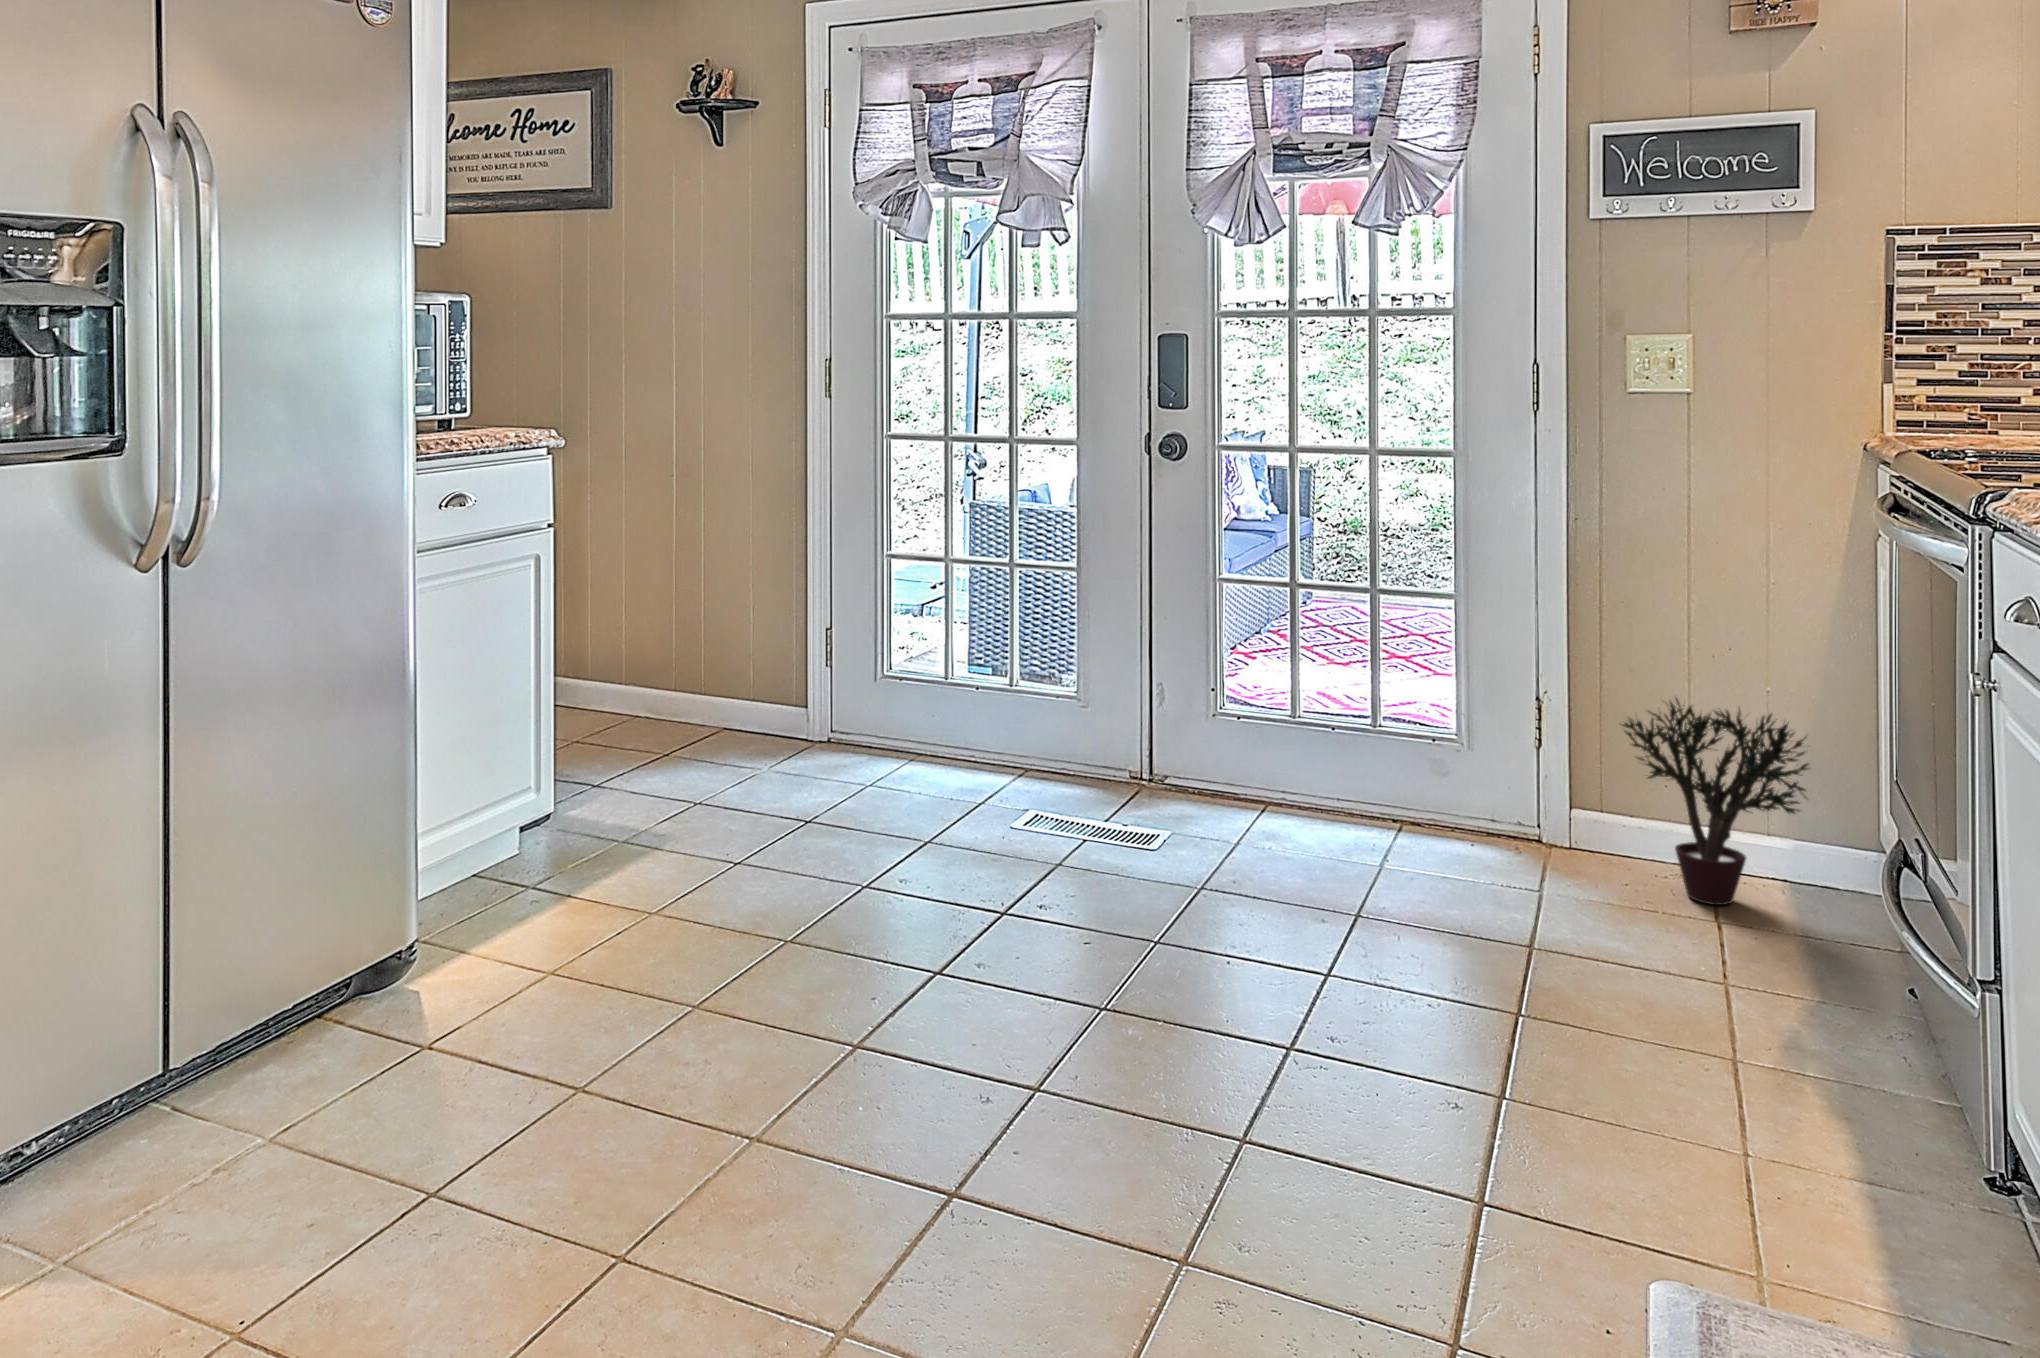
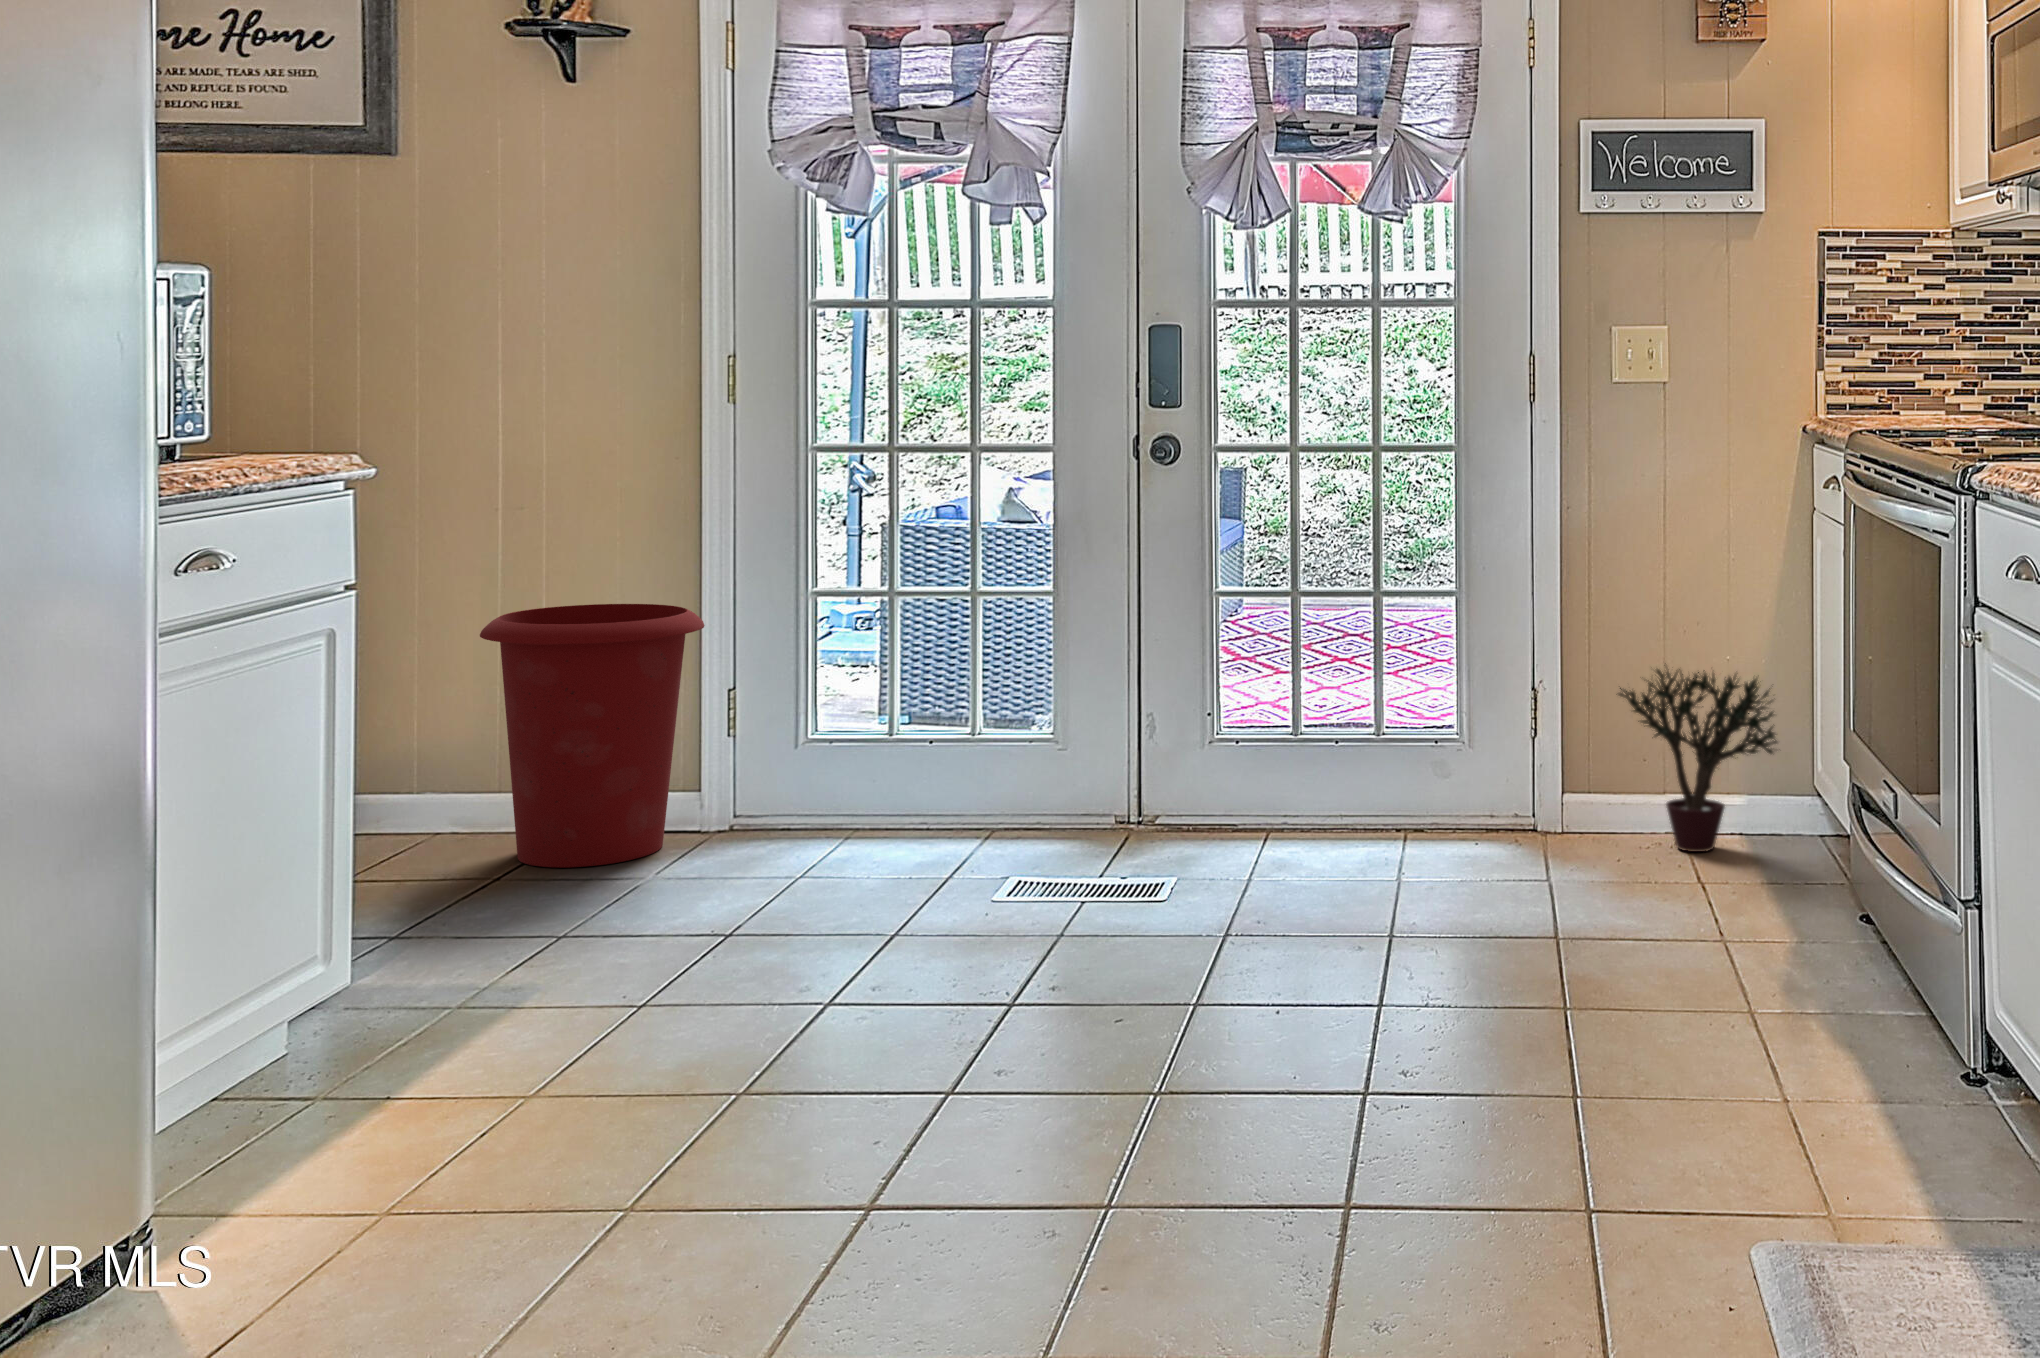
waste bin: none [645,559,806,768] -> present [480,604,705,868]

